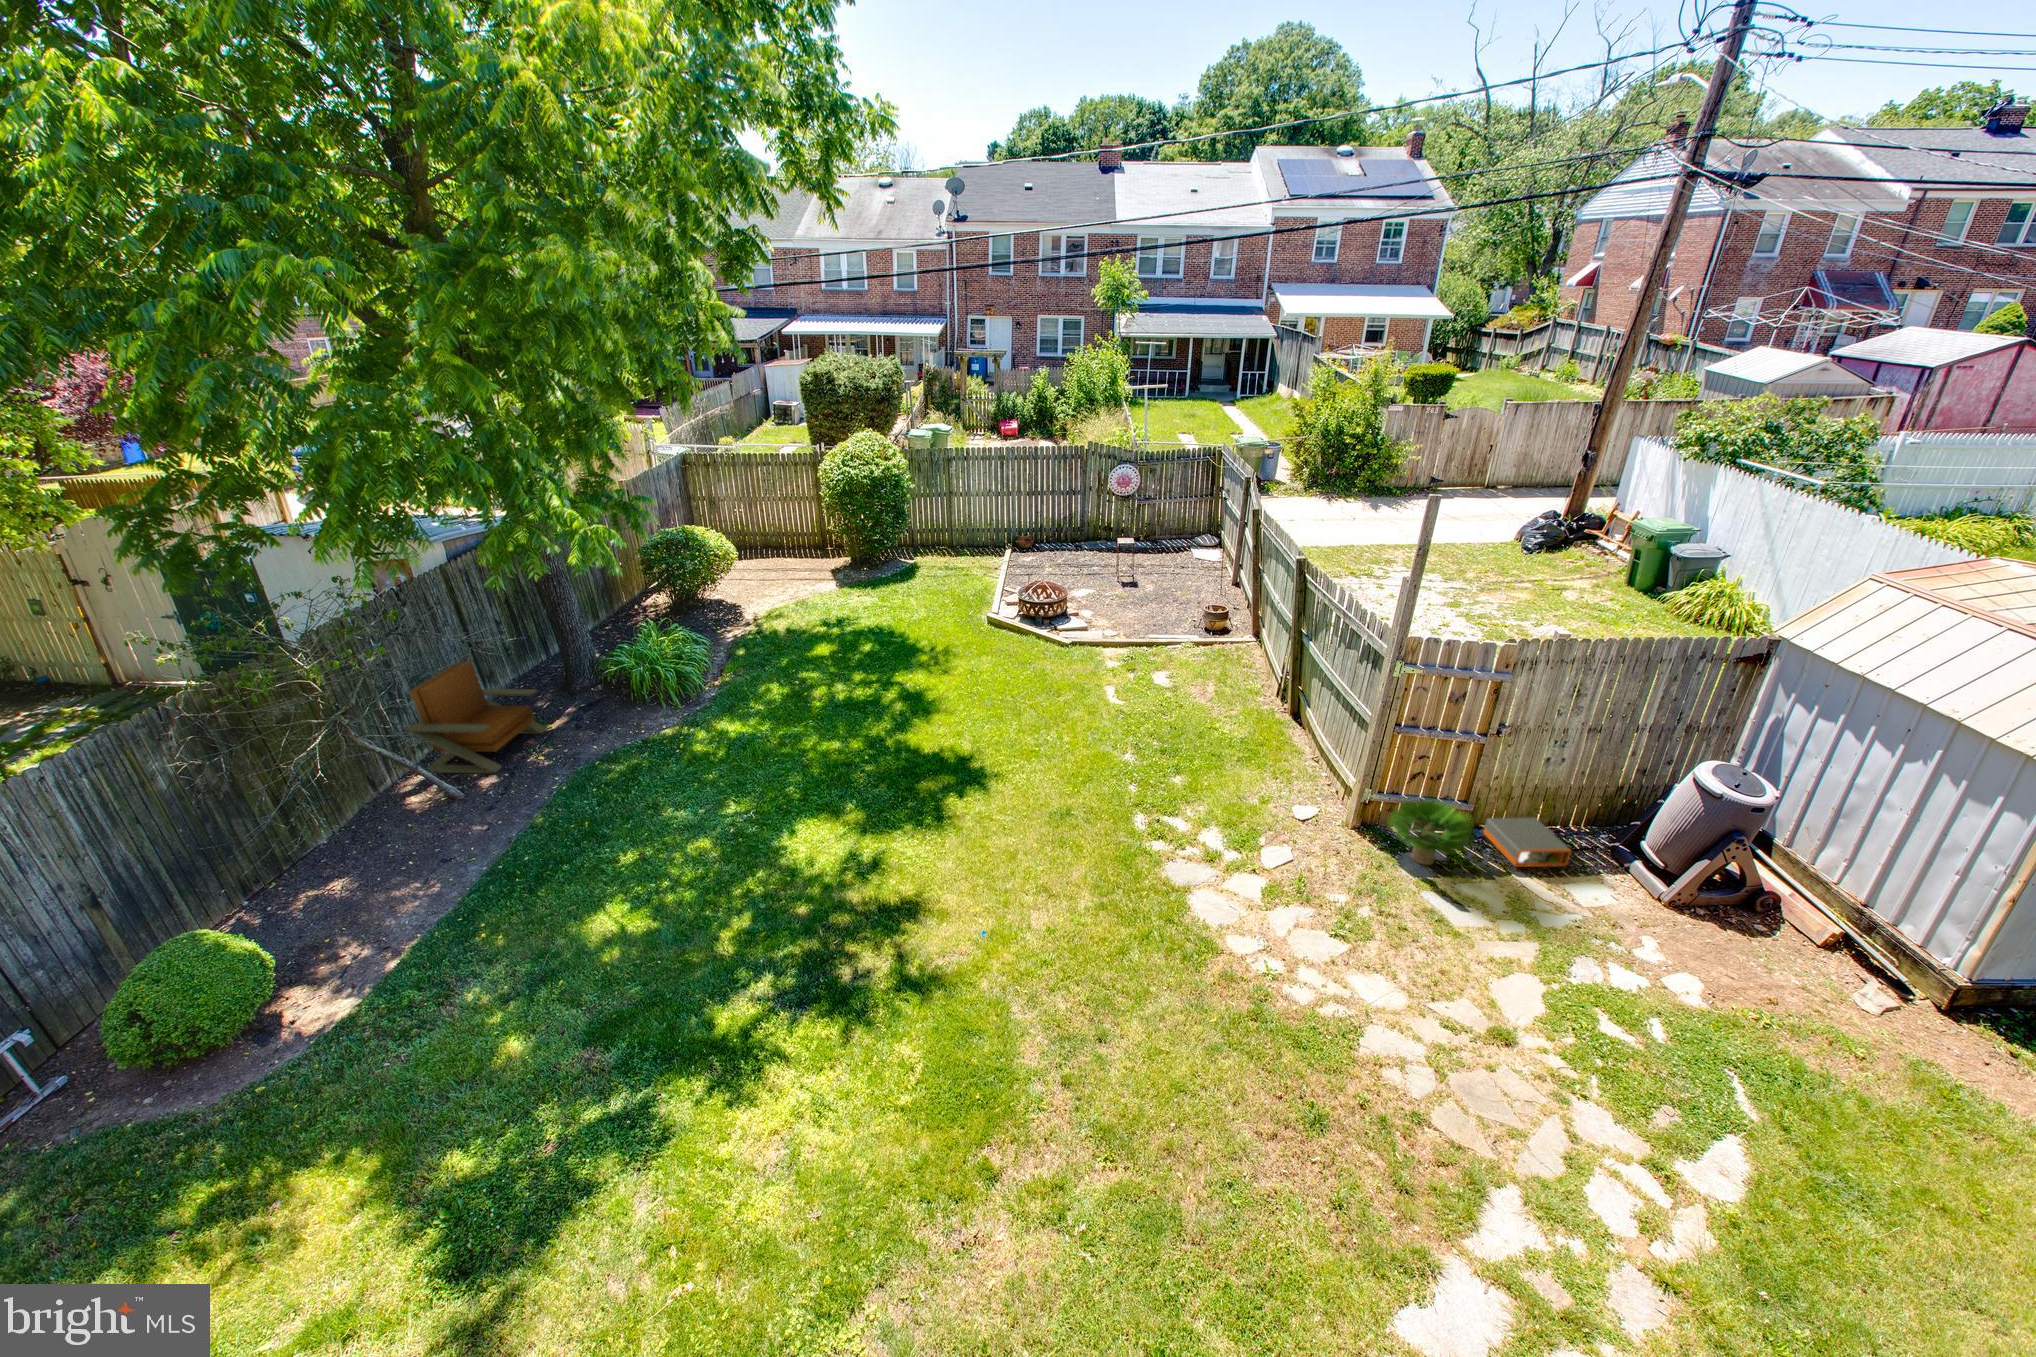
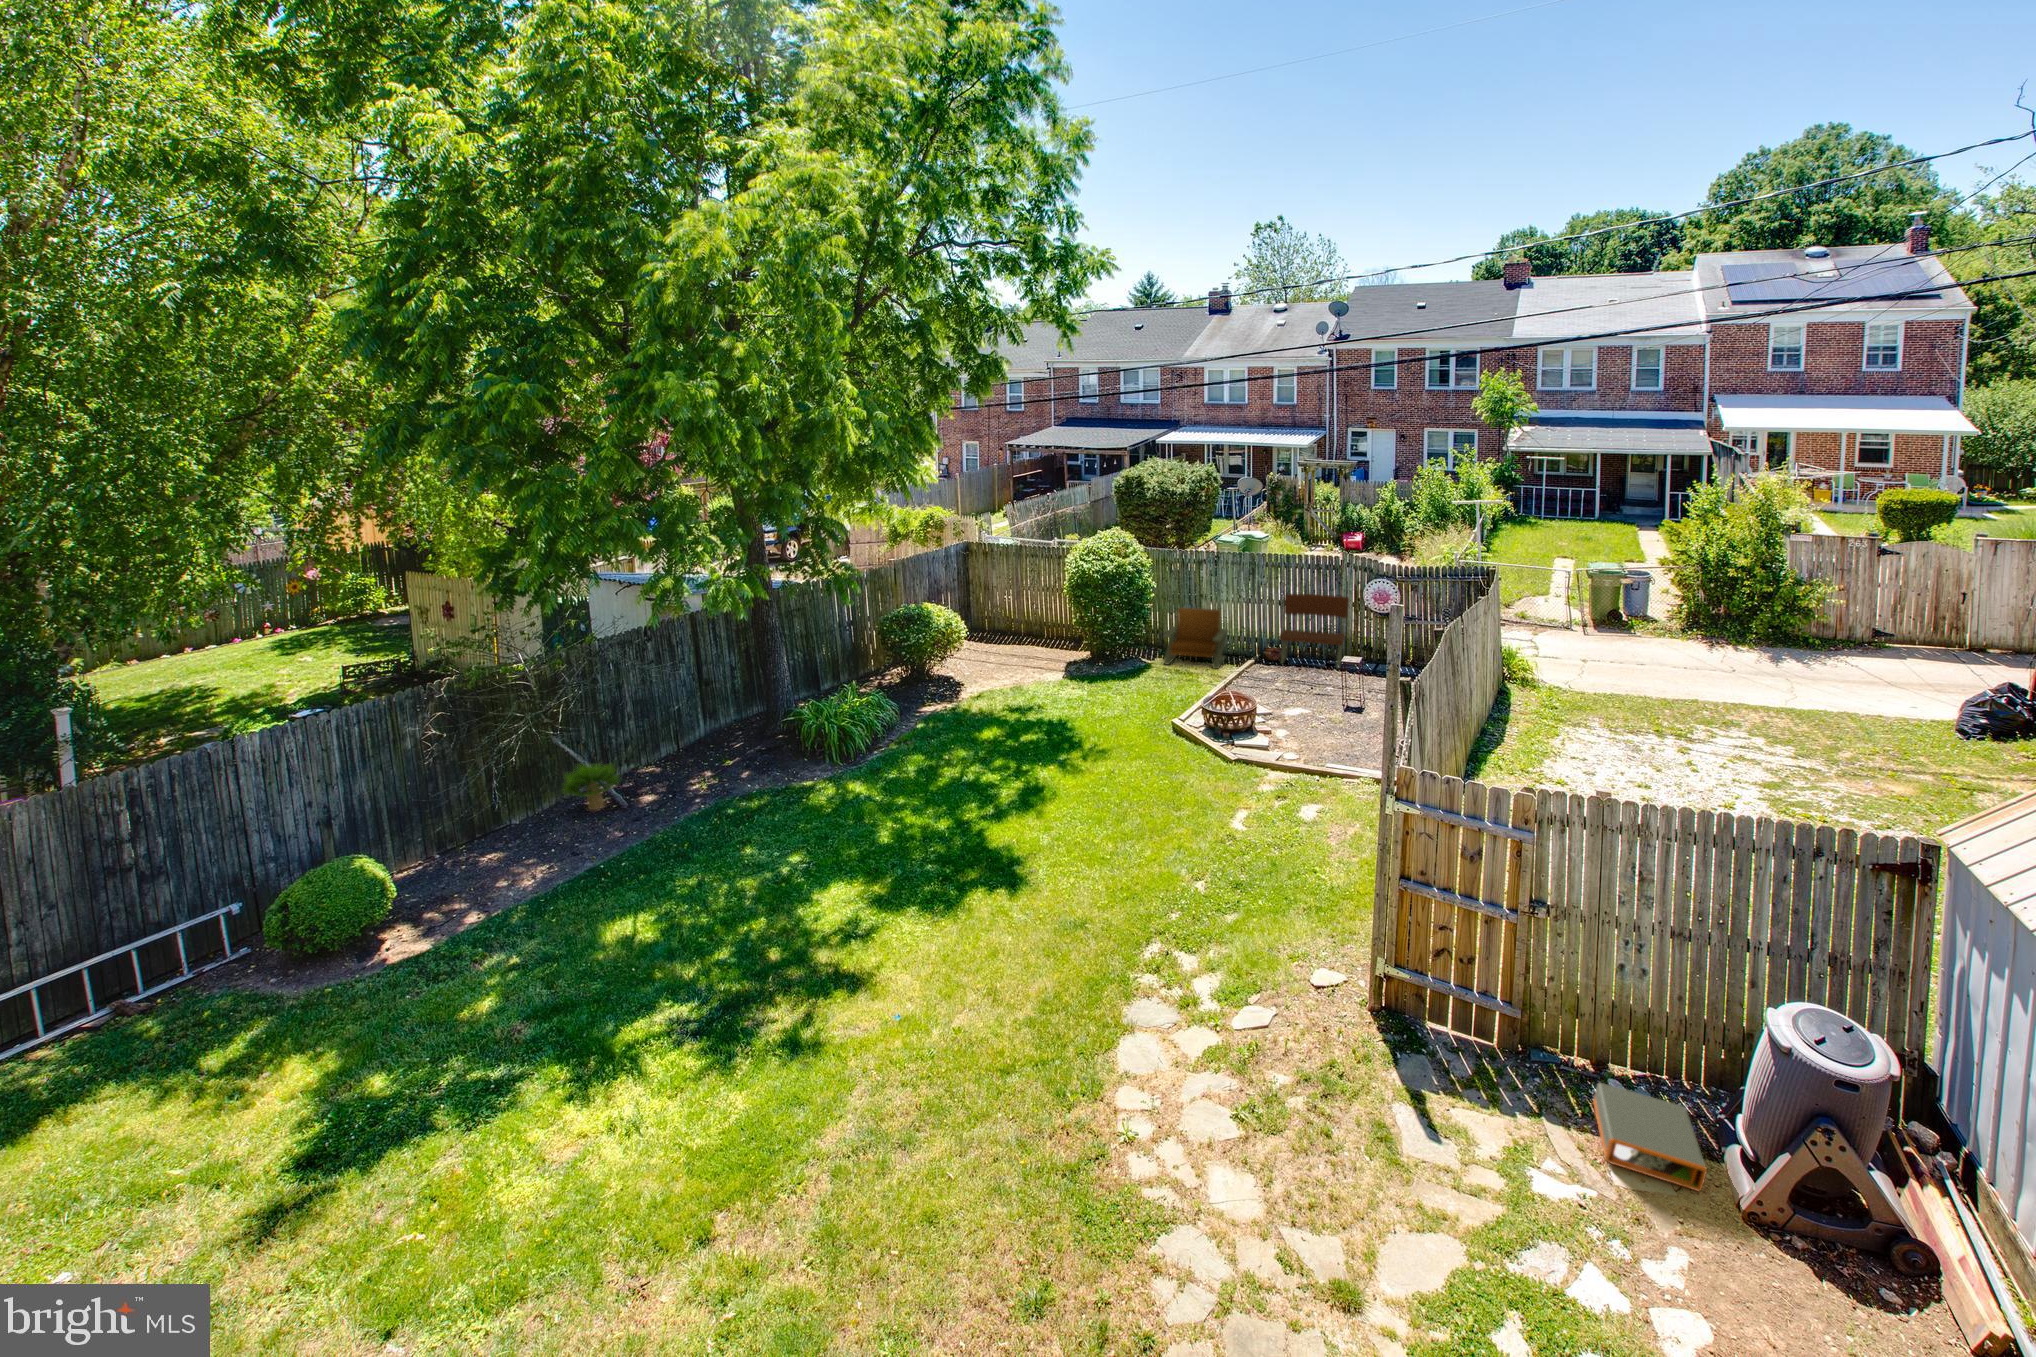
bench: none [1037,482,1096,551] -> present [1279,594,1349,668]
lounge chair: present [406,662,546,773] -> present [1163,607,1228,669]
potted plant: present [1388,796,1471,865] -> present [564,764,620,810]

